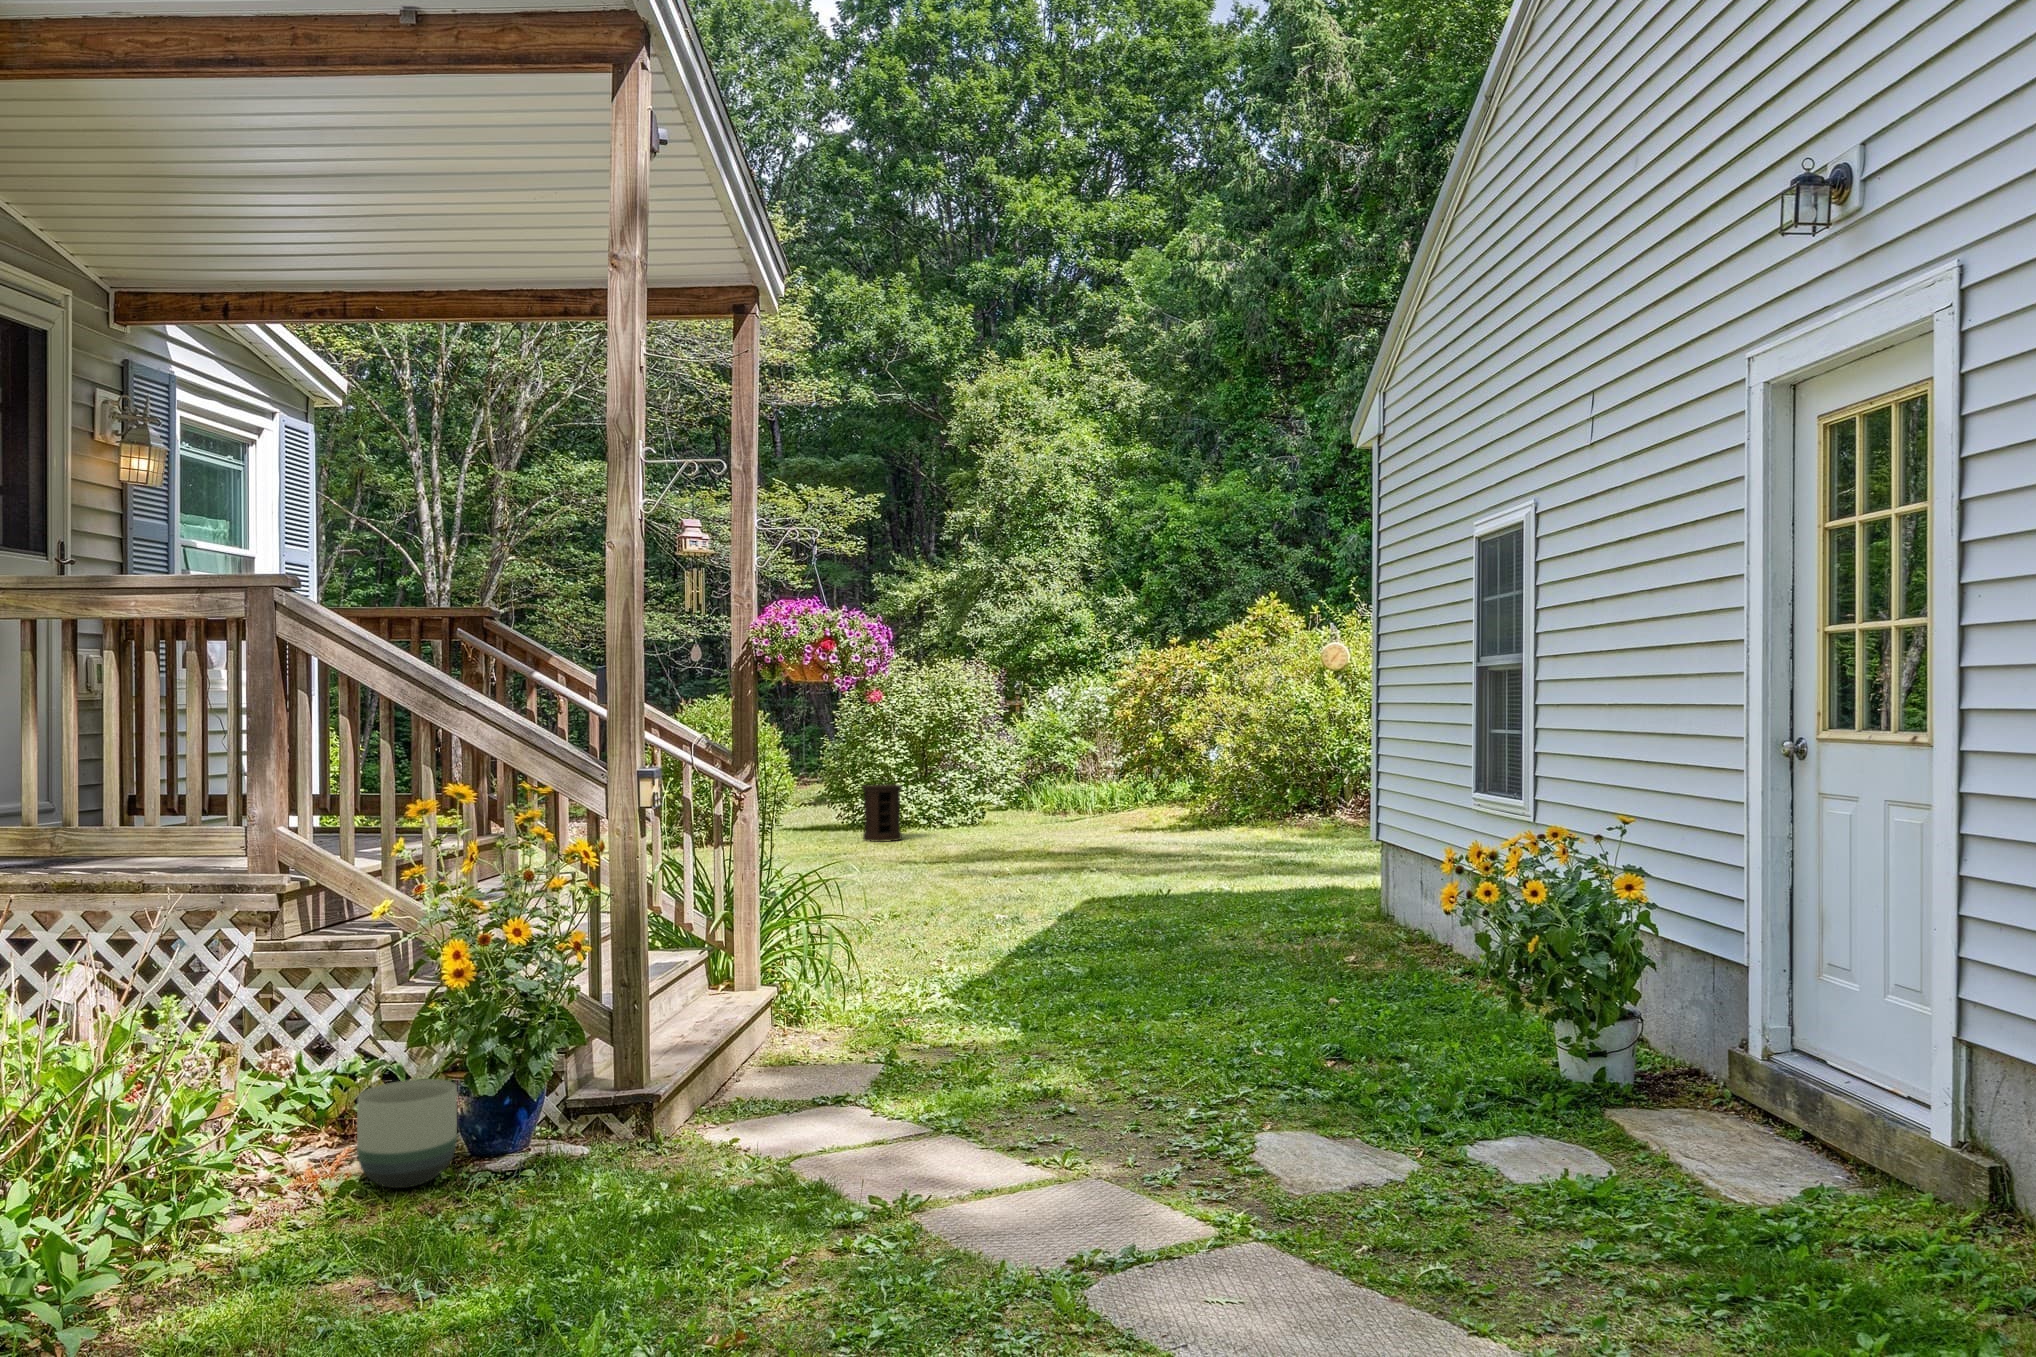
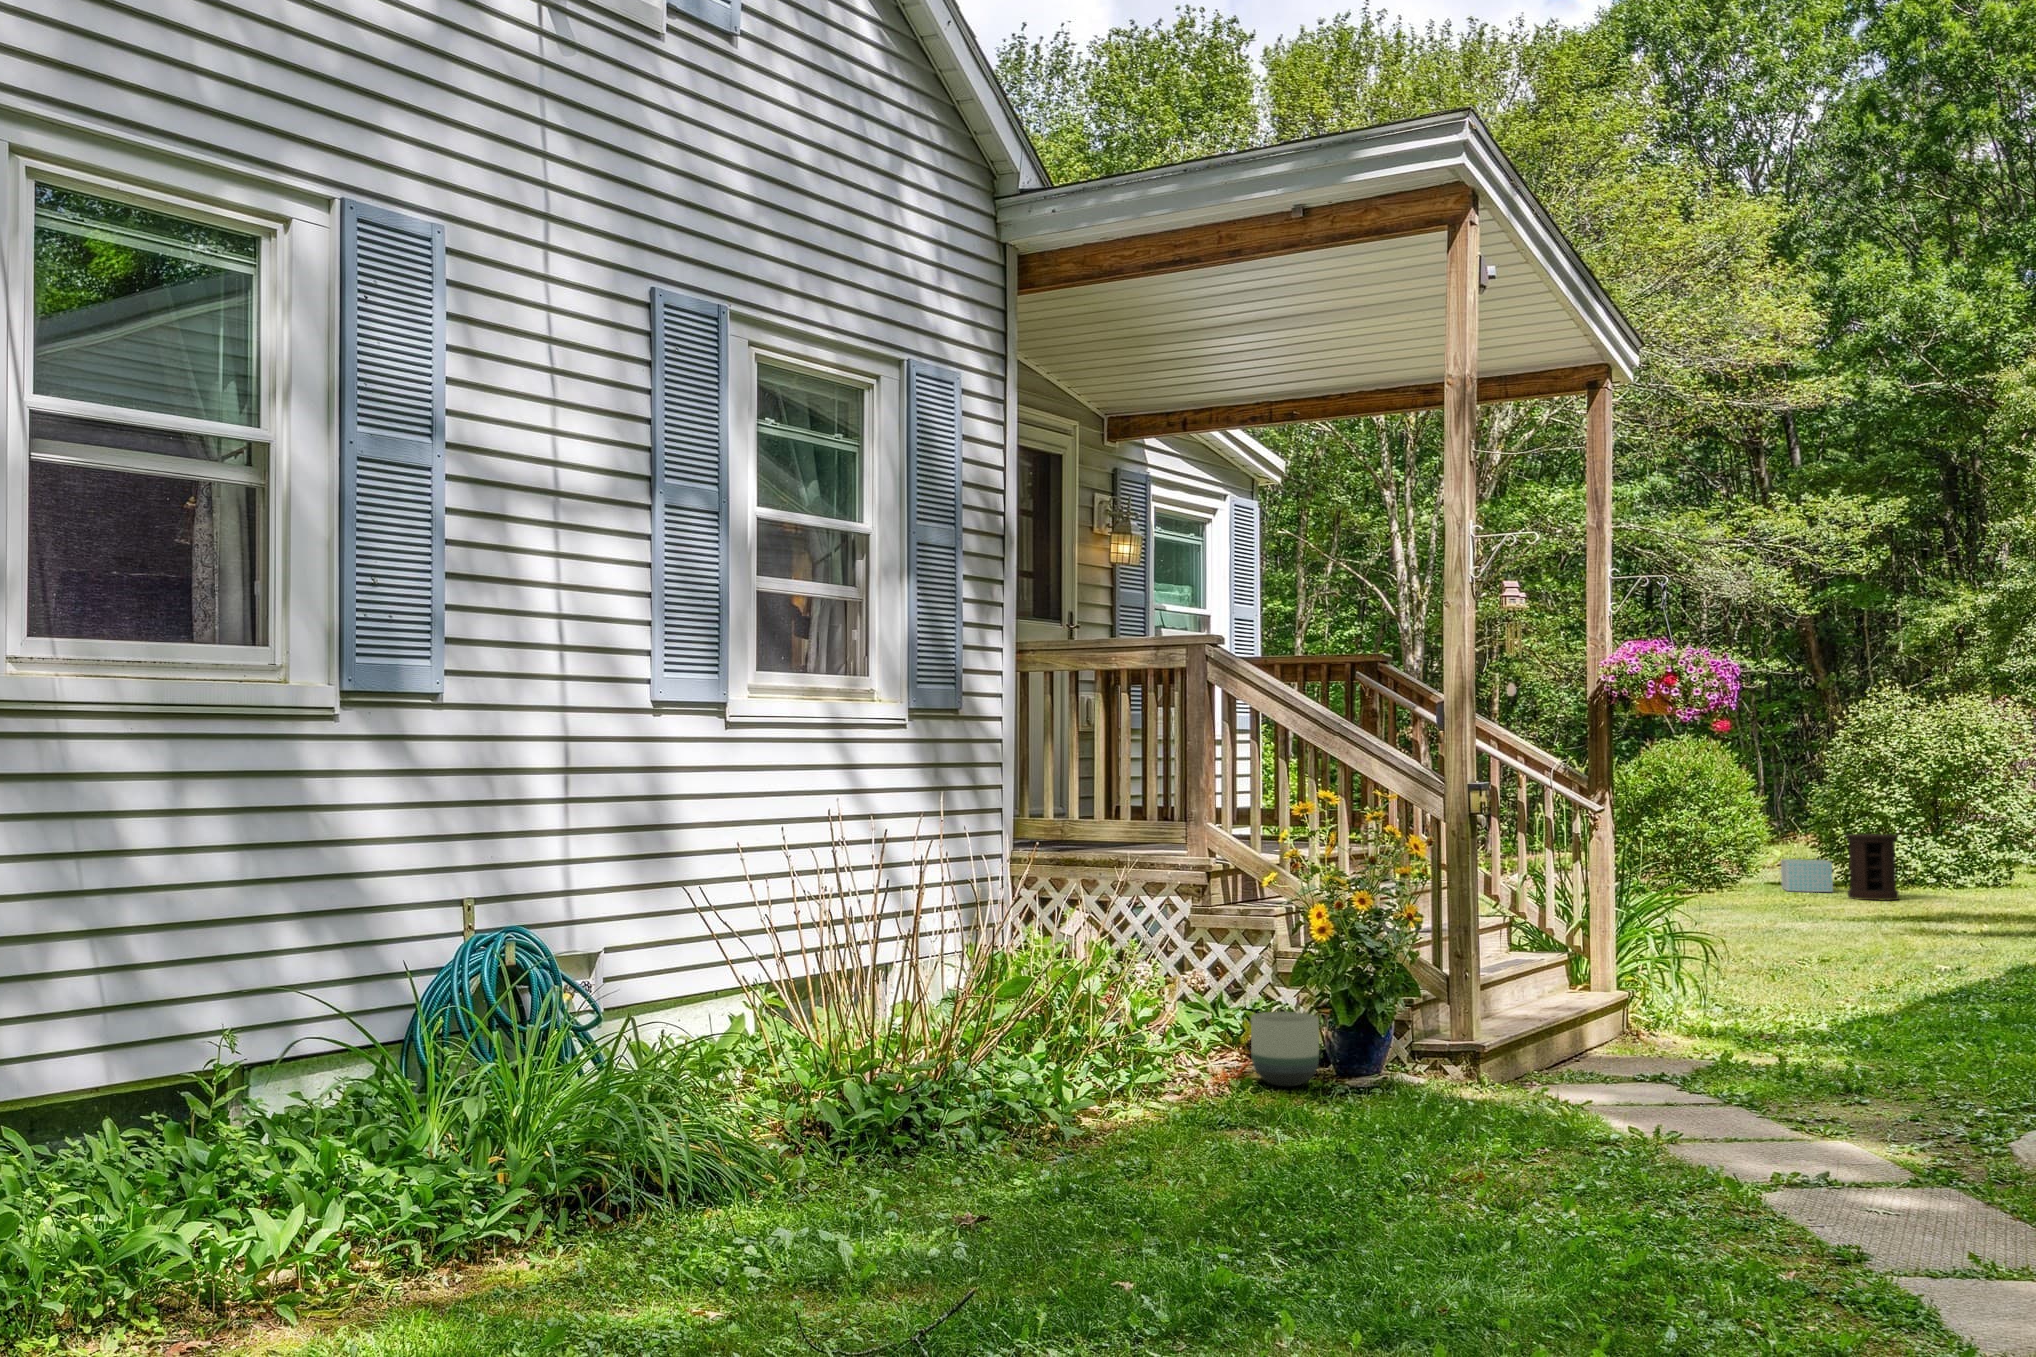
storage box: none [806,808,849,837] -> present [1781,859,1833,892]

